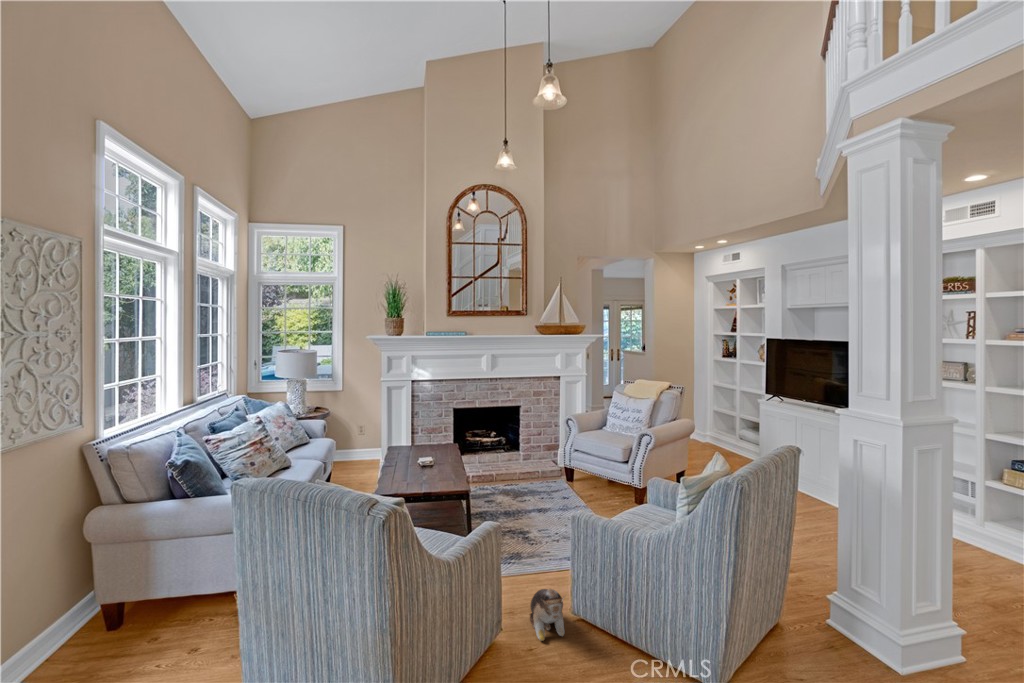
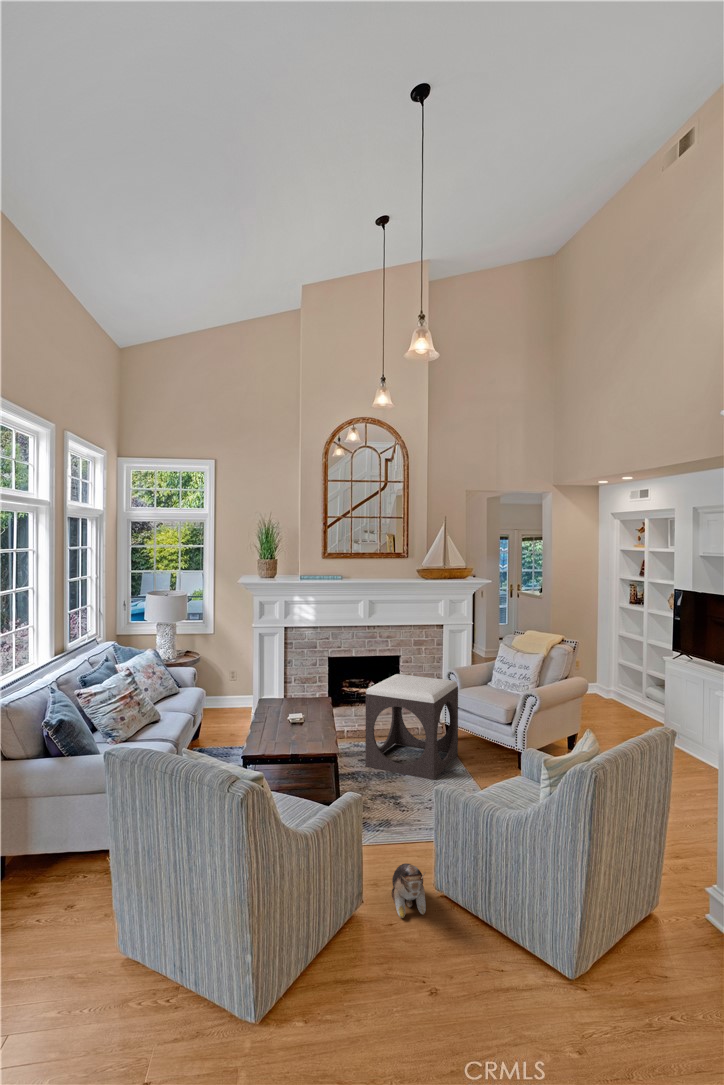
footstool: none [492,421,577,516] -> present [365,674,458,780]

